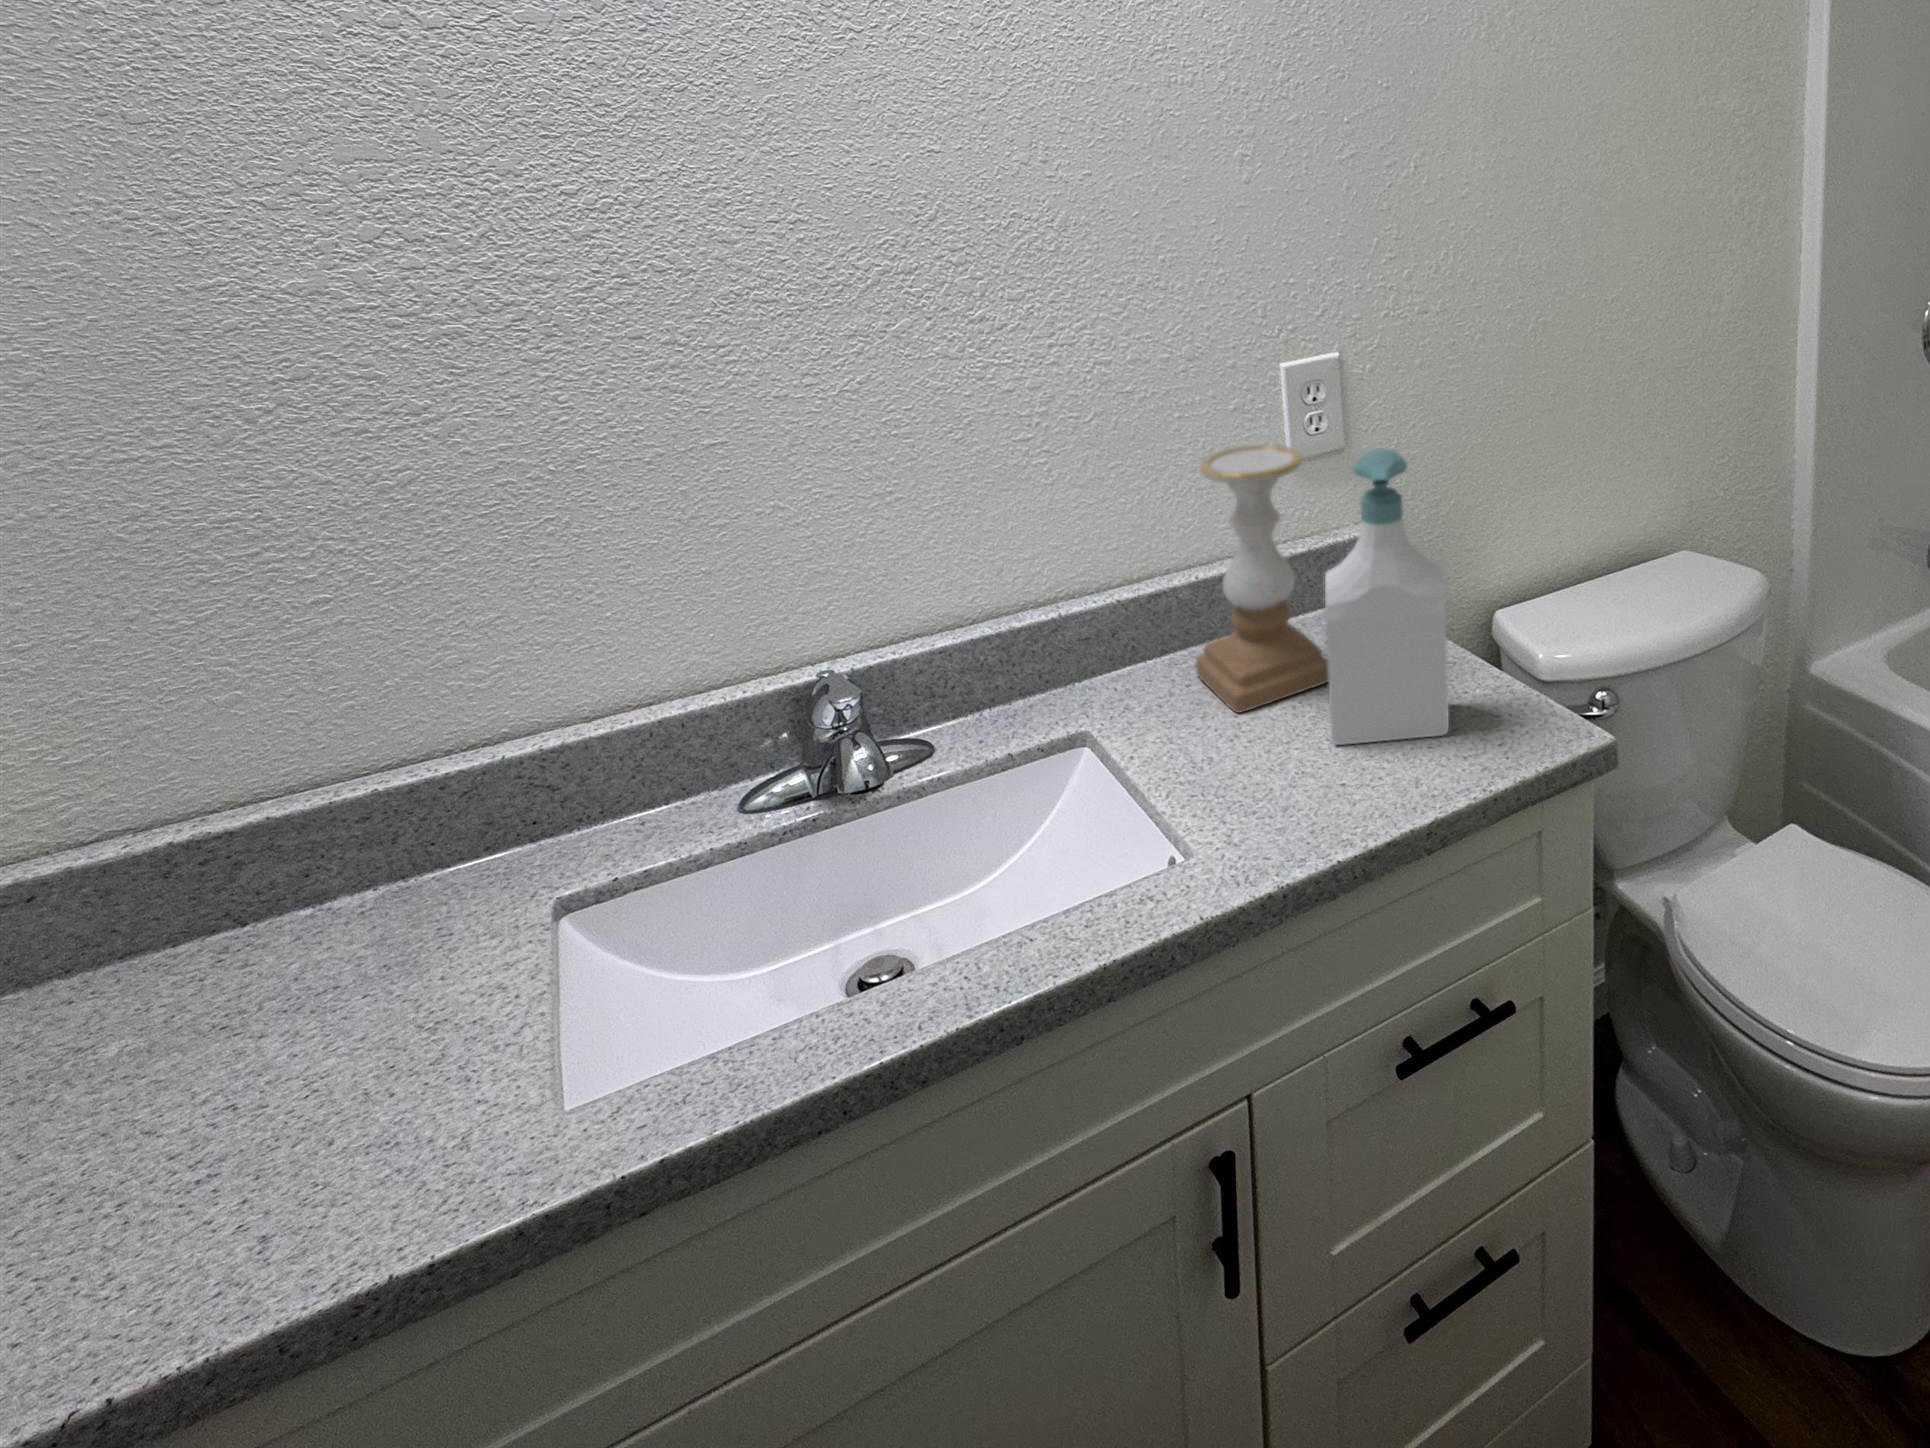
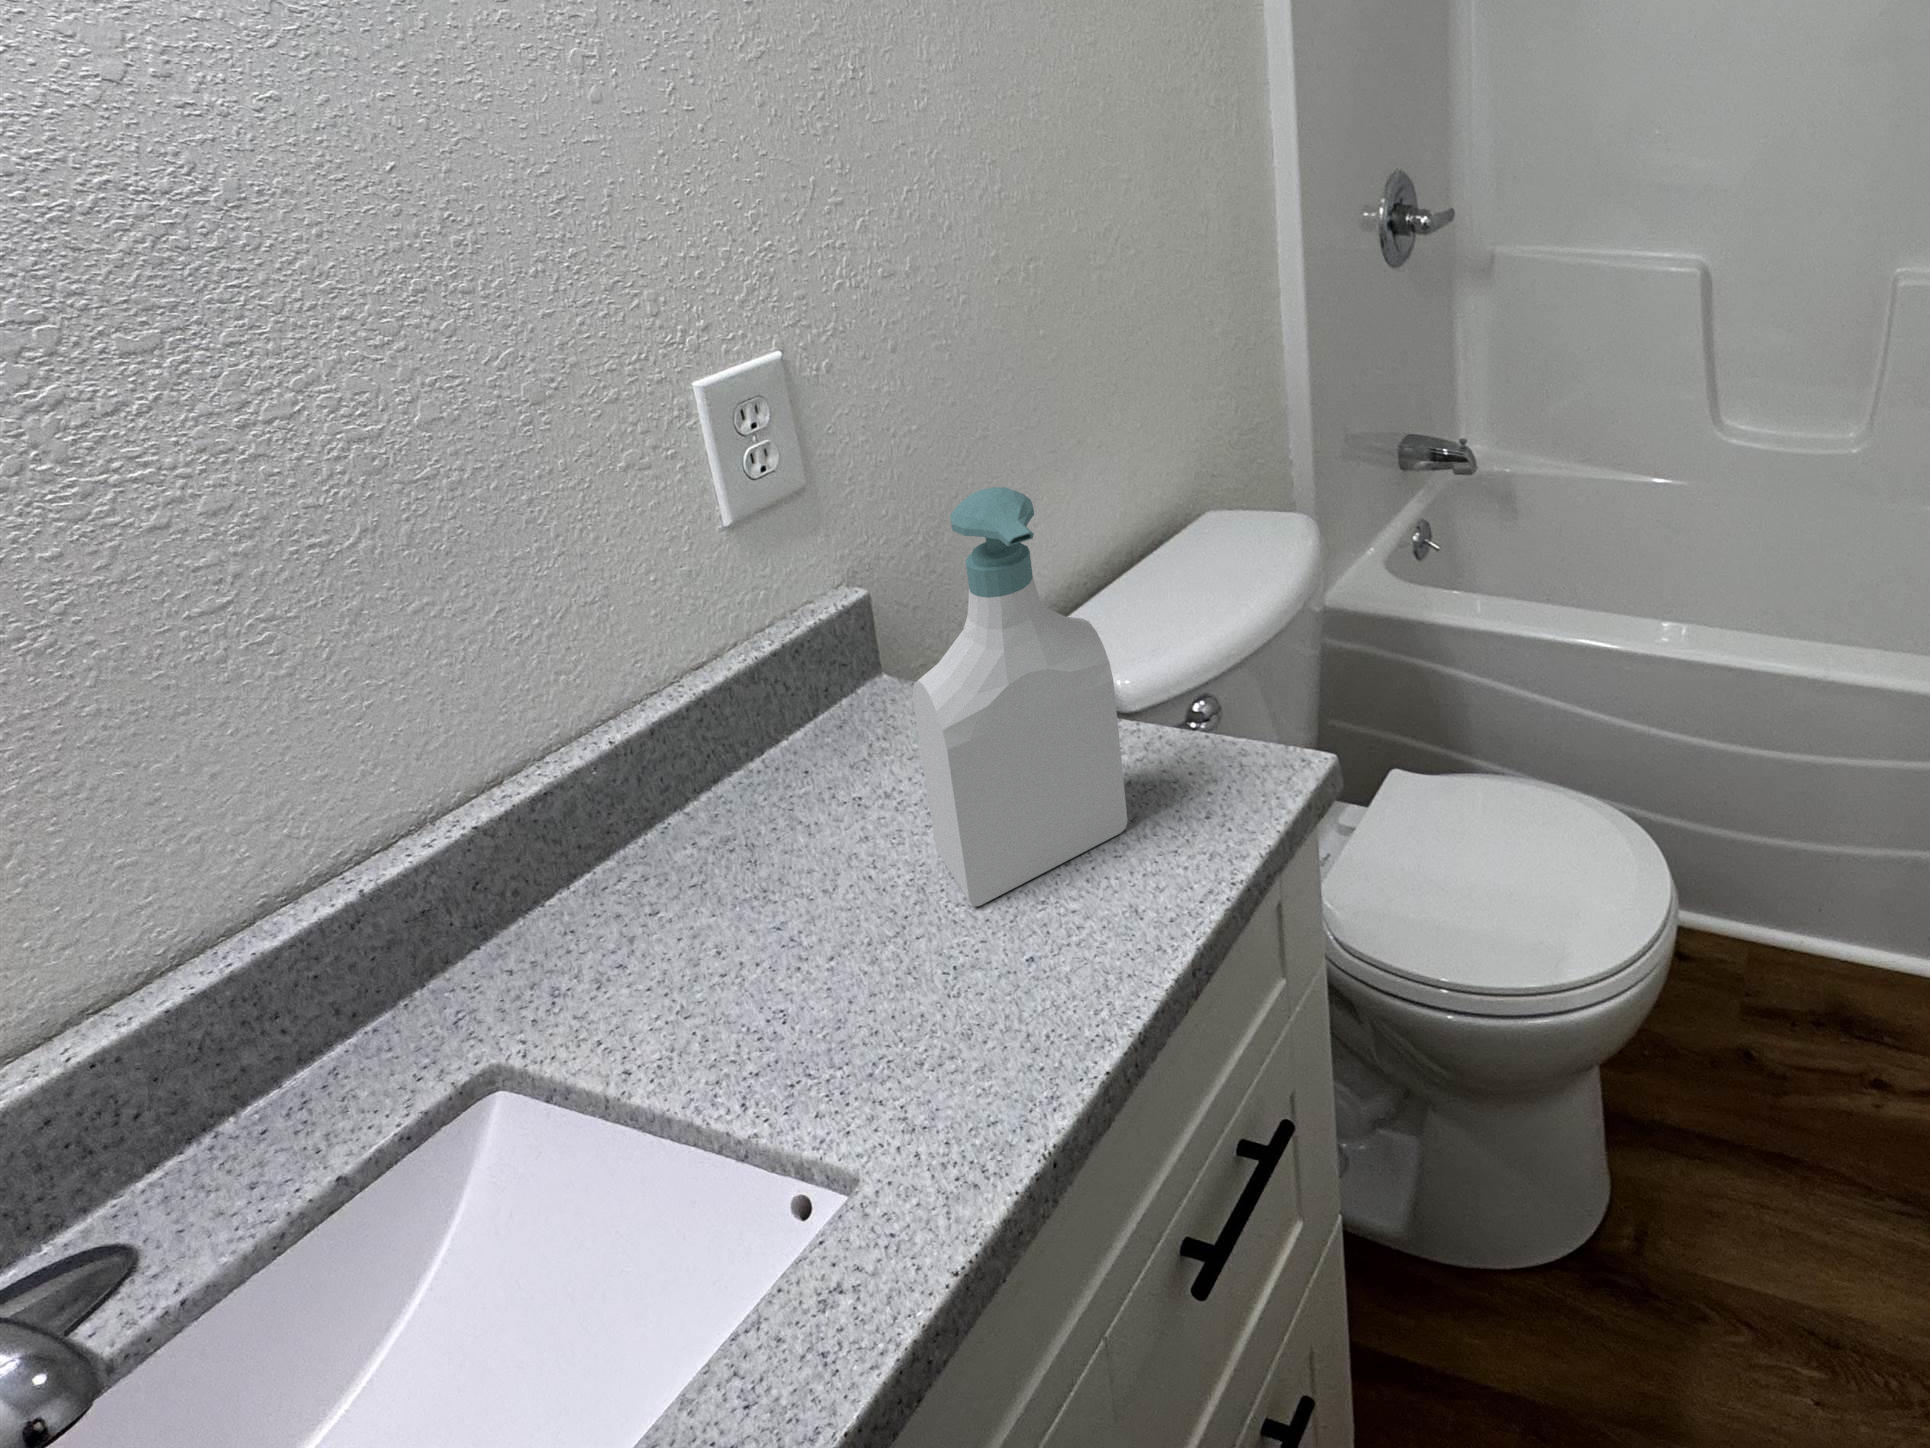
candle holder: present [1196,445,1329,713] -> none [627,512,903,923]

